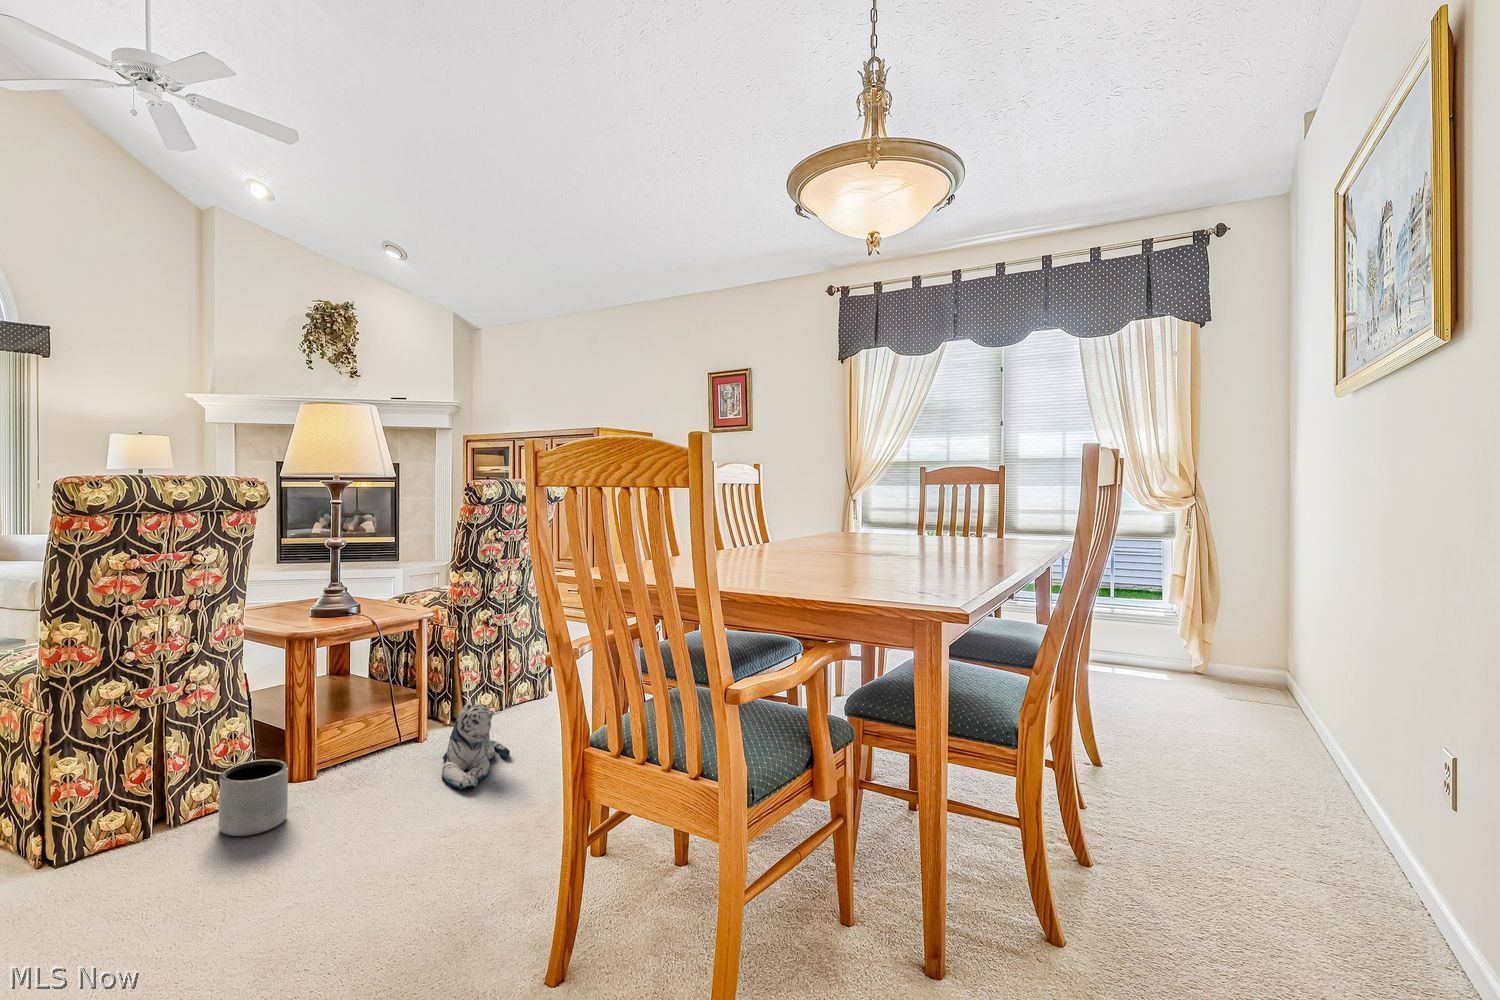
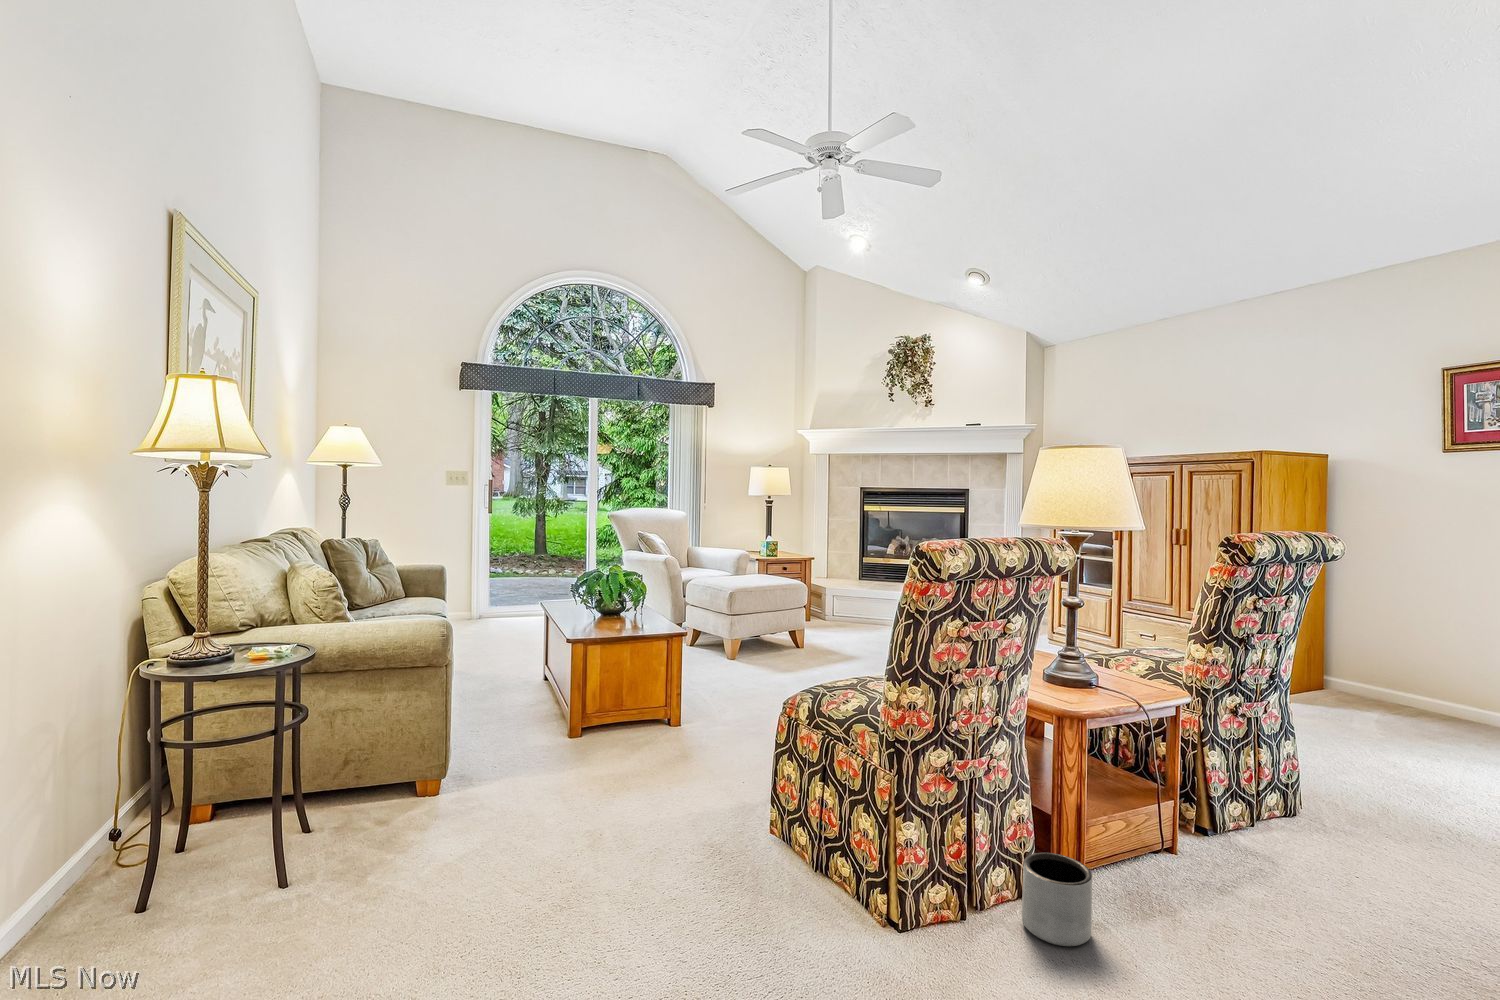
plush toy: present [442,705,510,790] -> none [1227,830,1329,953]

